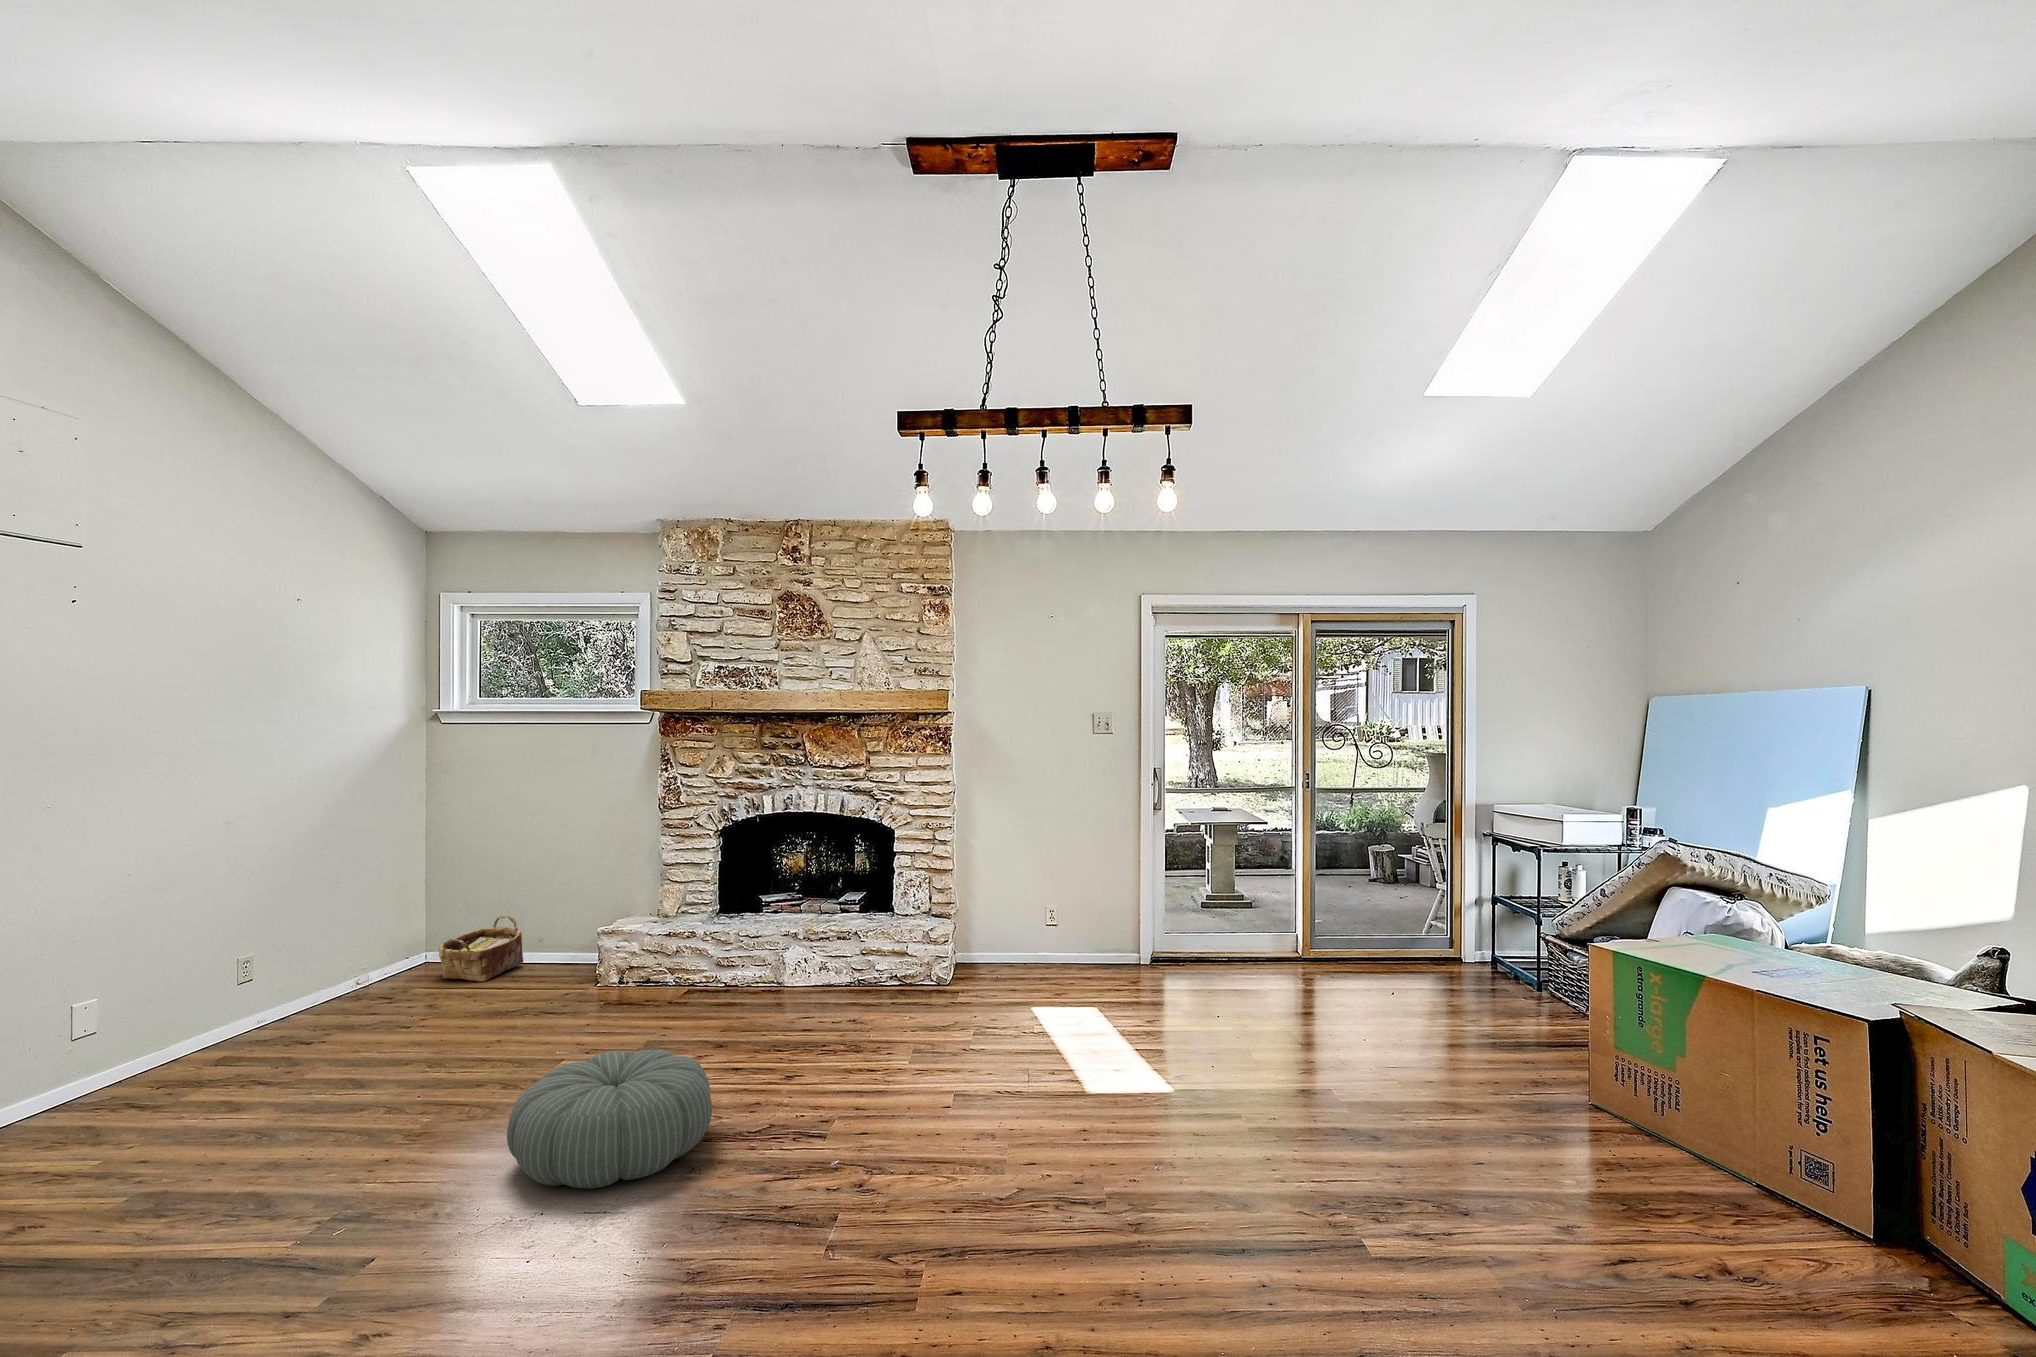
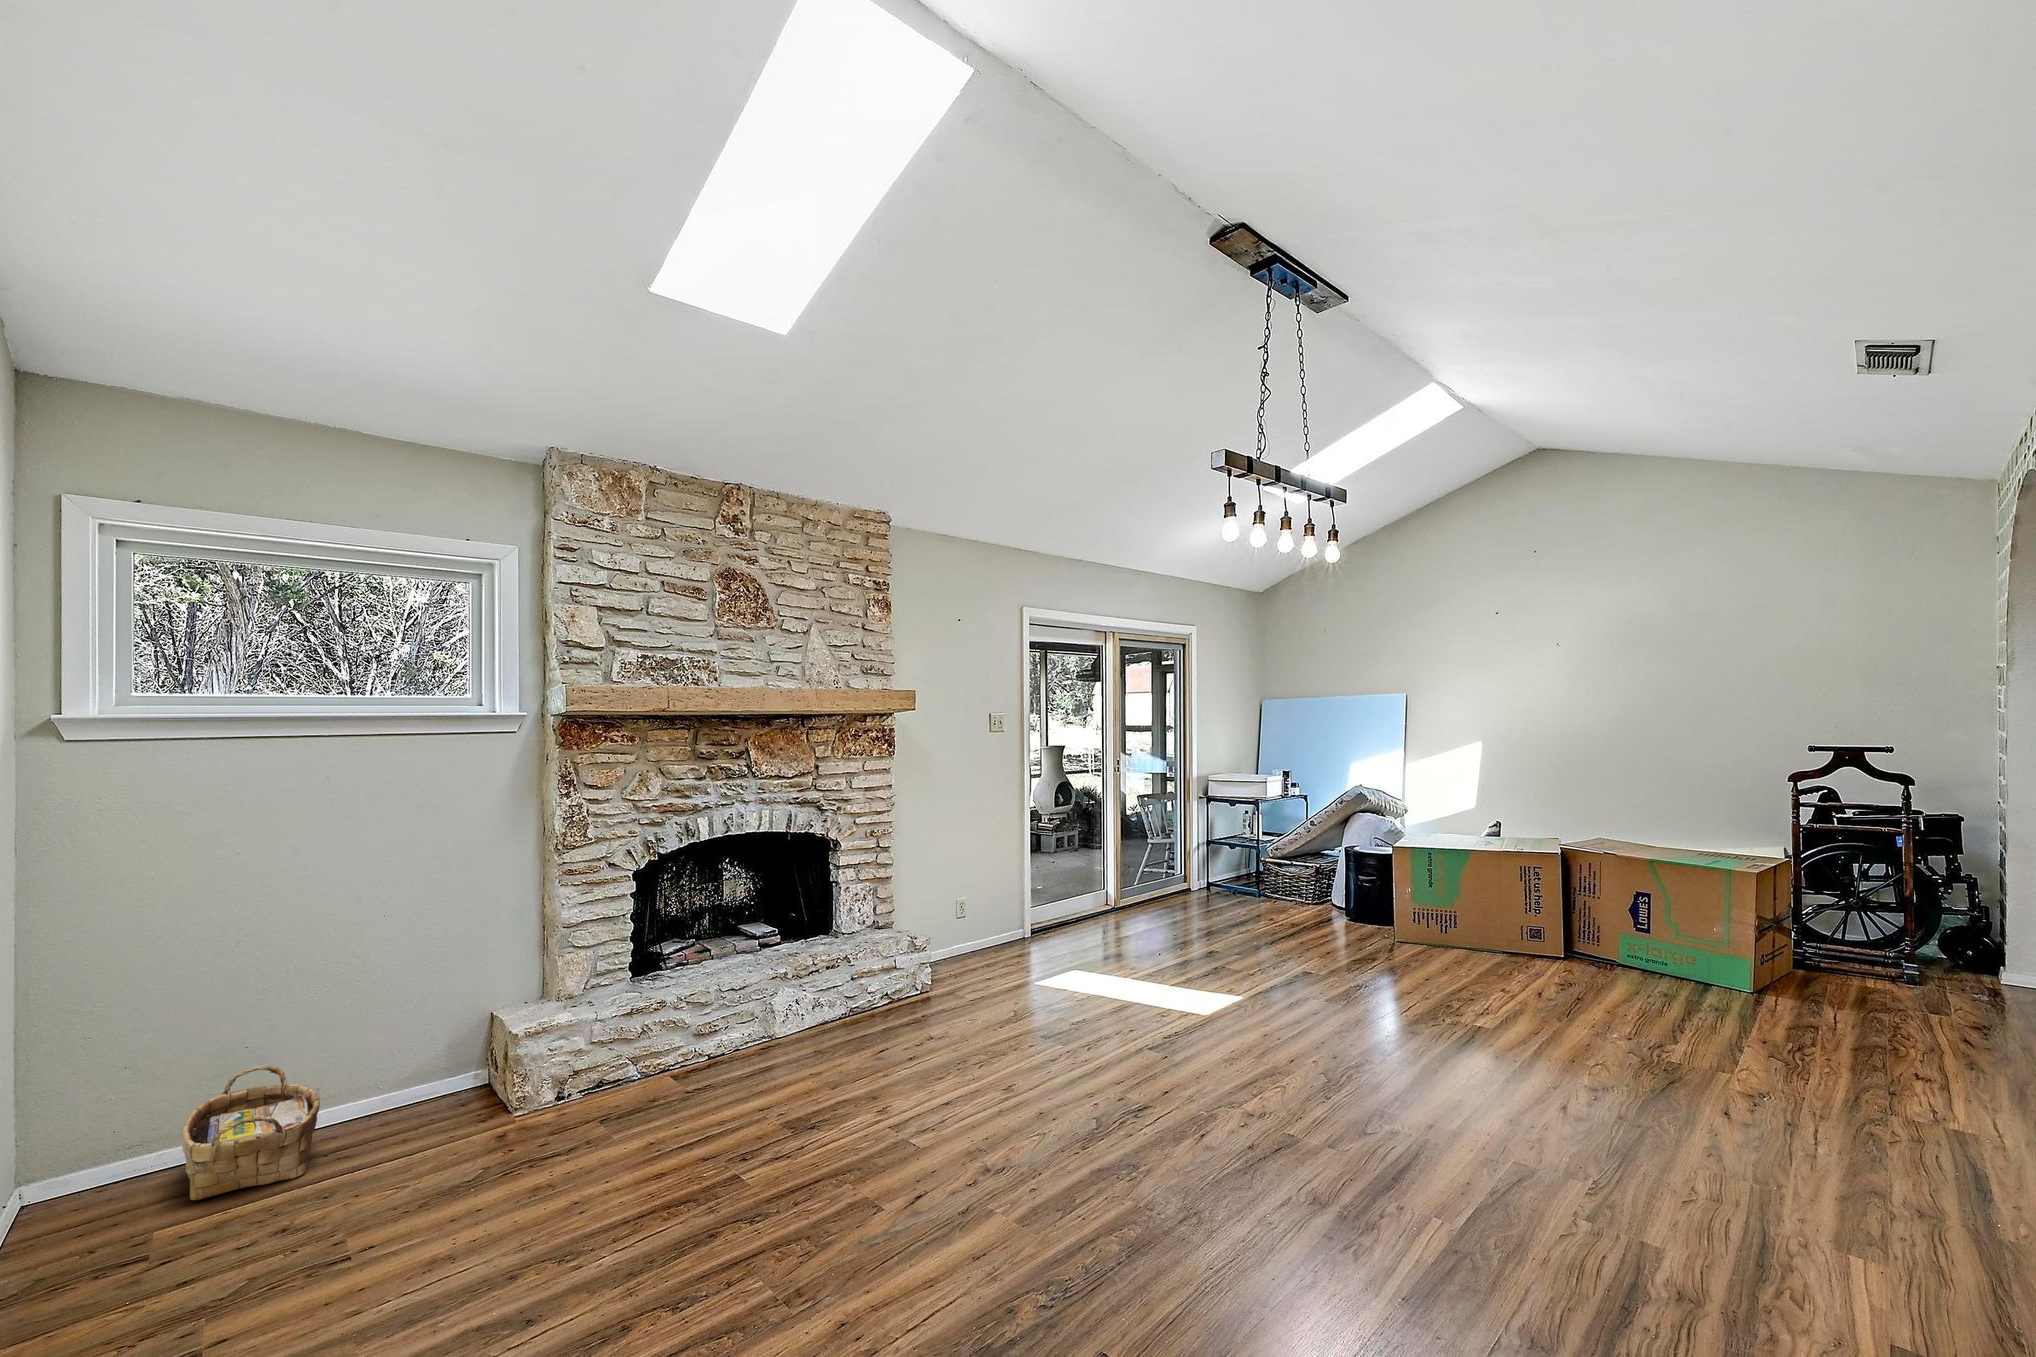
pouf: present [507,1050,712,1188] -> none [985,1074,1188,1231]

